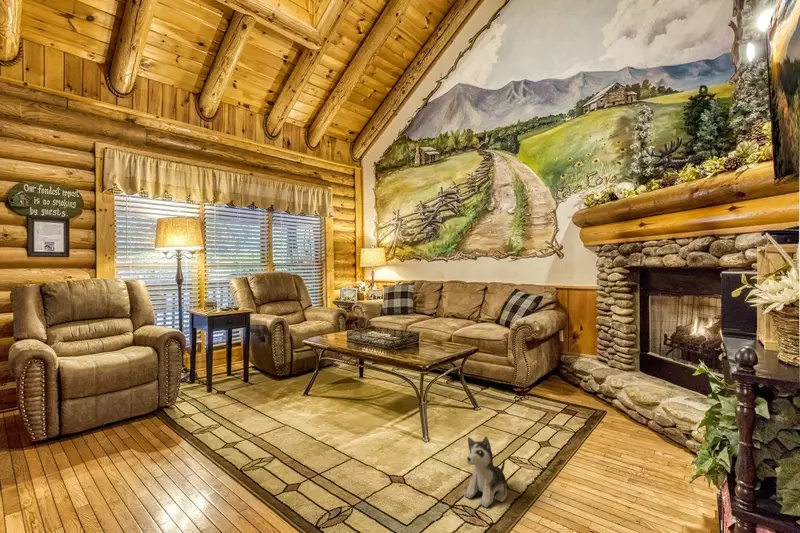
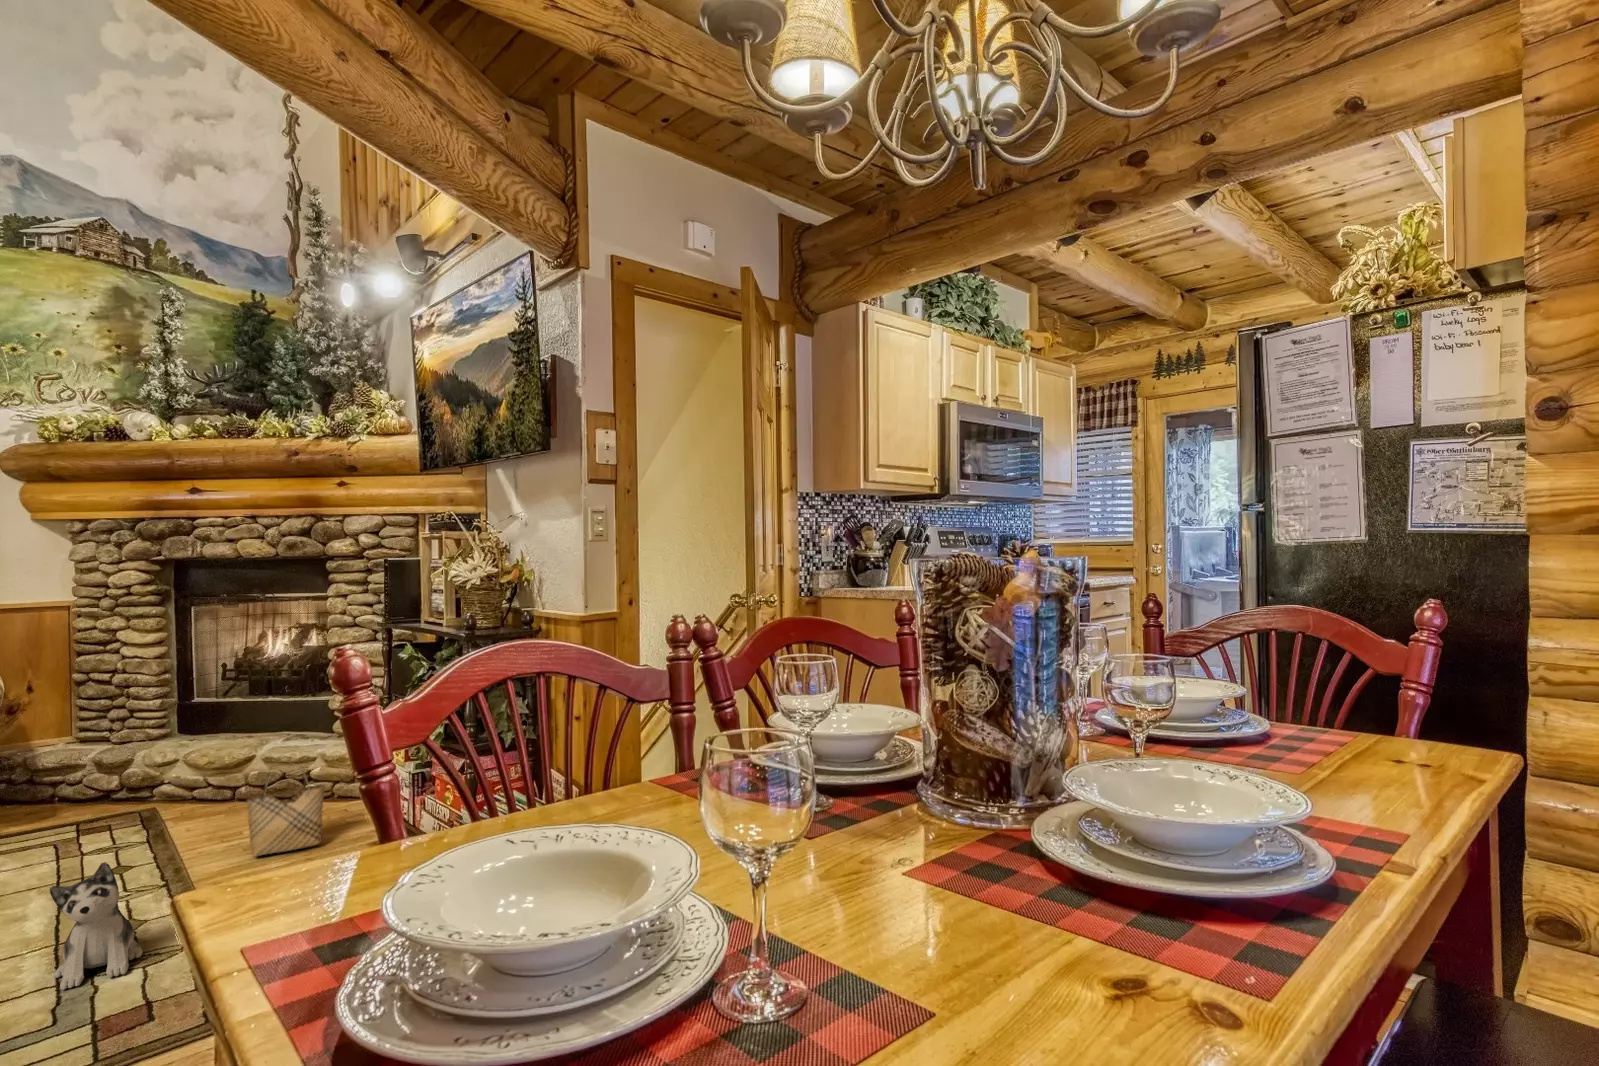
woven basket: none [612,412,668,491] -> present [247,757,324,857]

